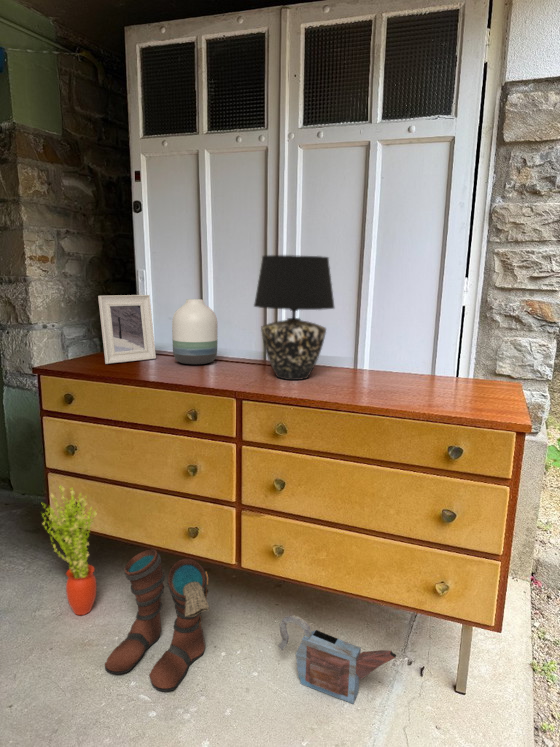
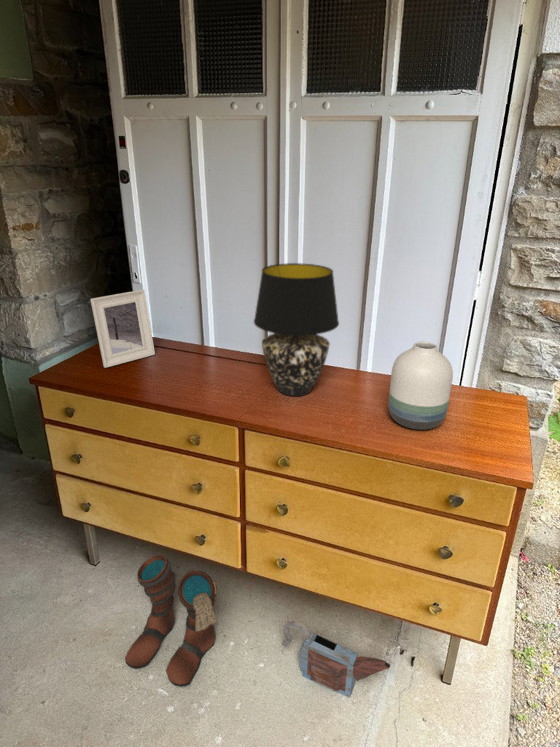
vase: present [172,299,218,364] -> present [388,341,453,430]
potted plant: present [43,486,96,615] -> none [53,492,113,602]

